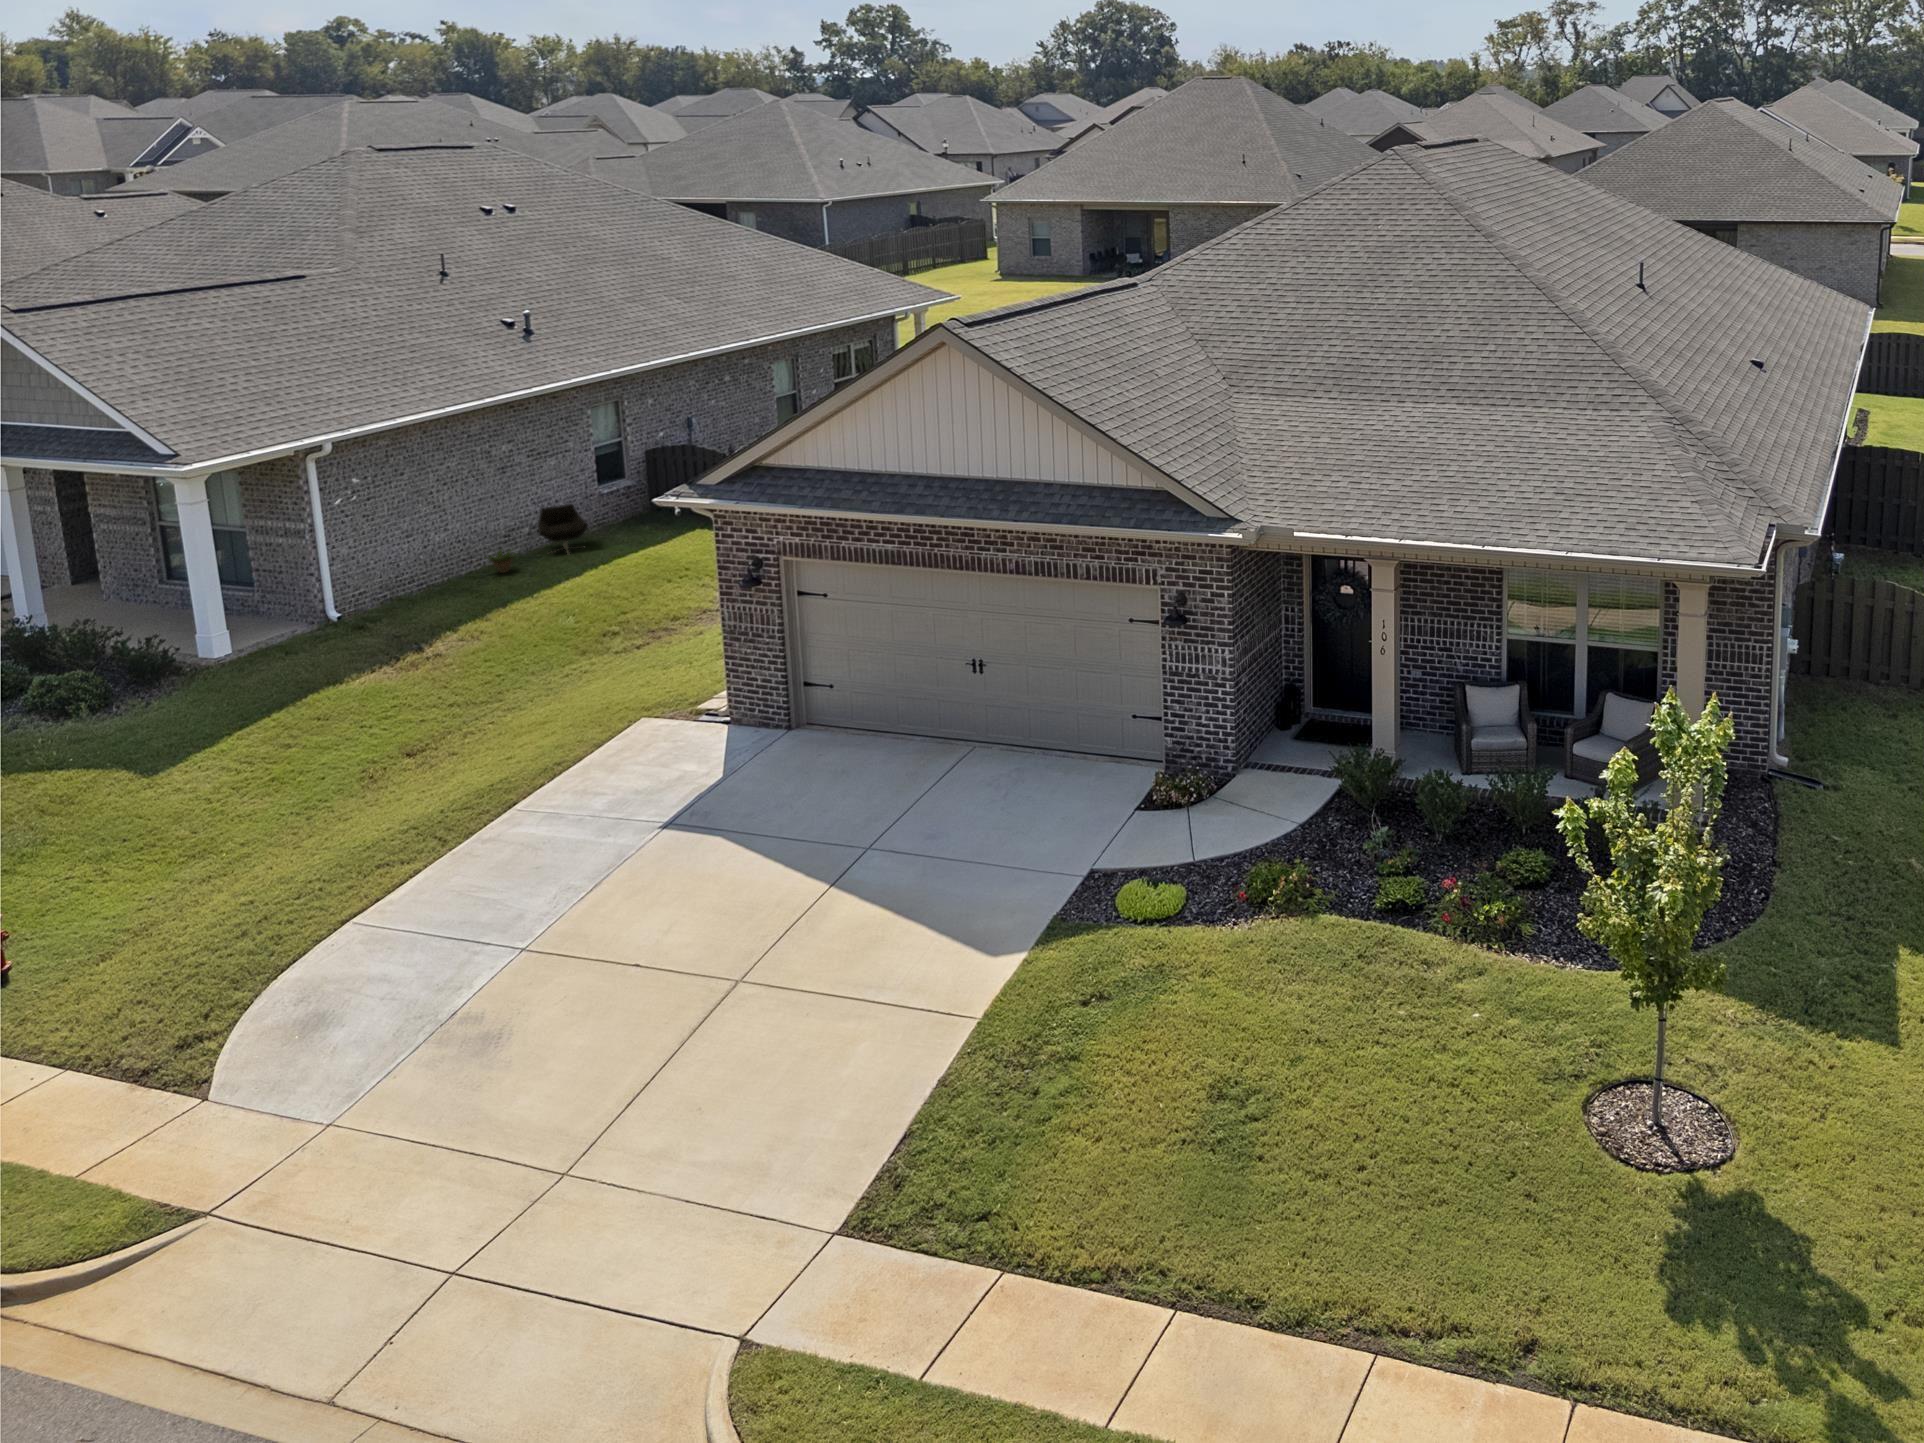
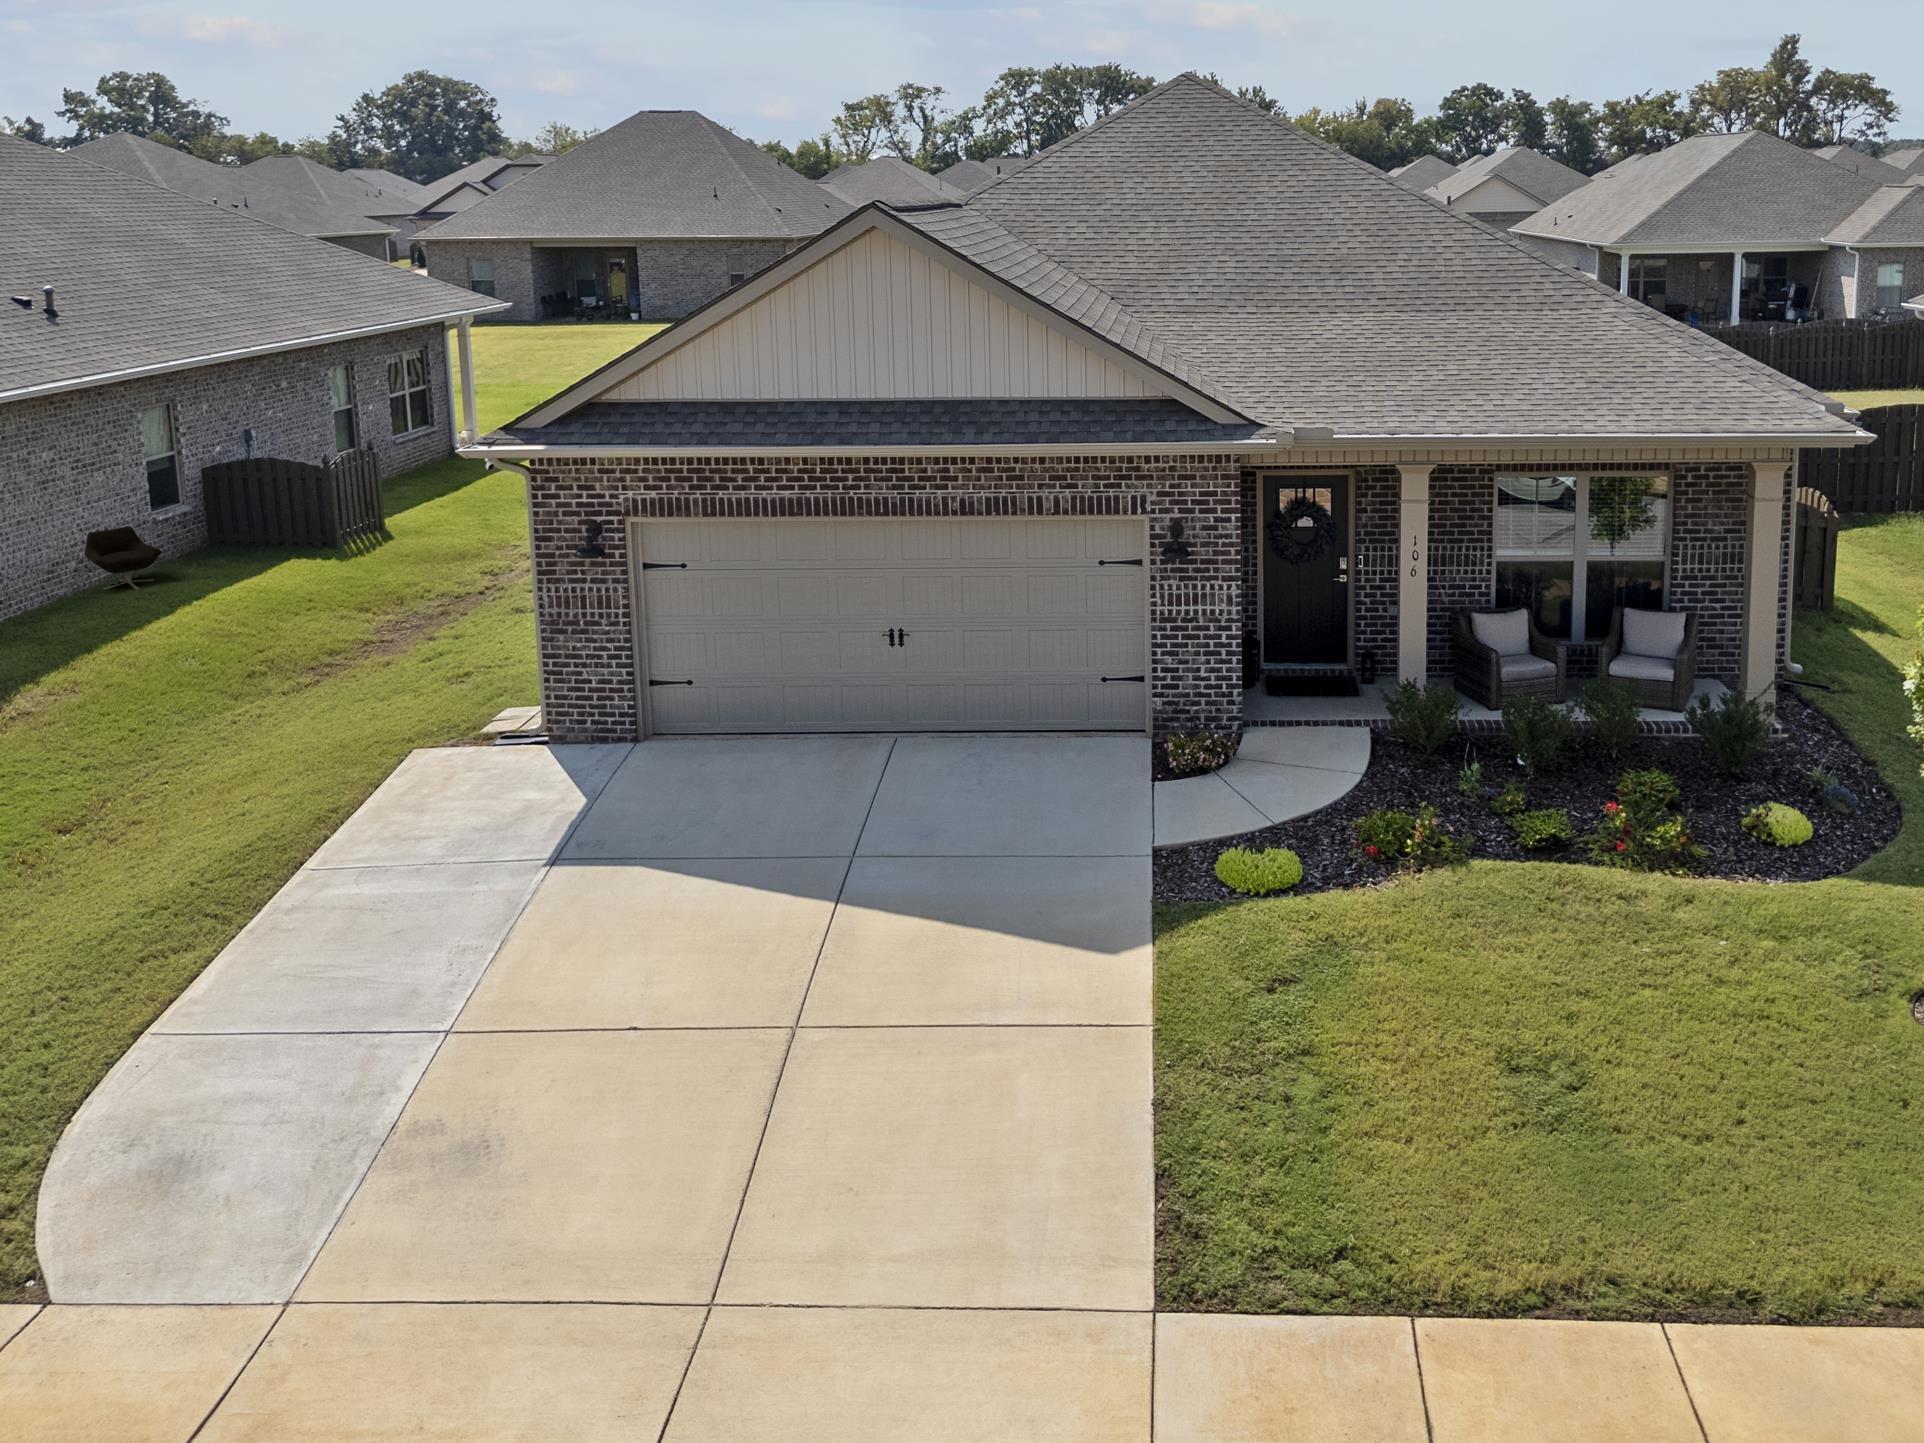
decorative plant: present [488,550,514,573] -> none [22,581,79,613]

